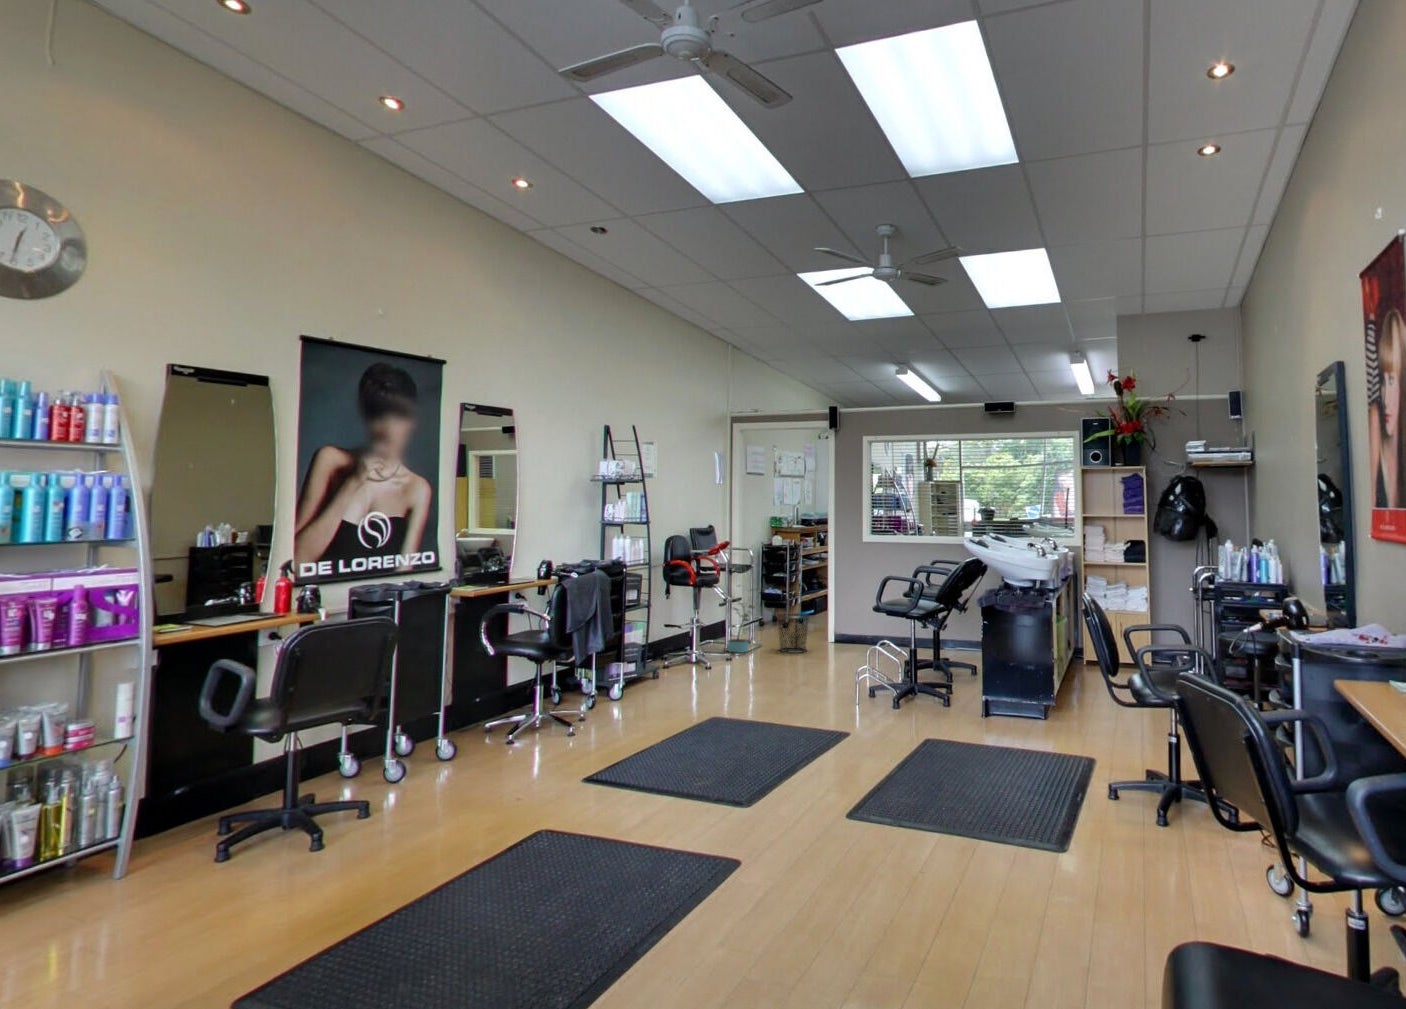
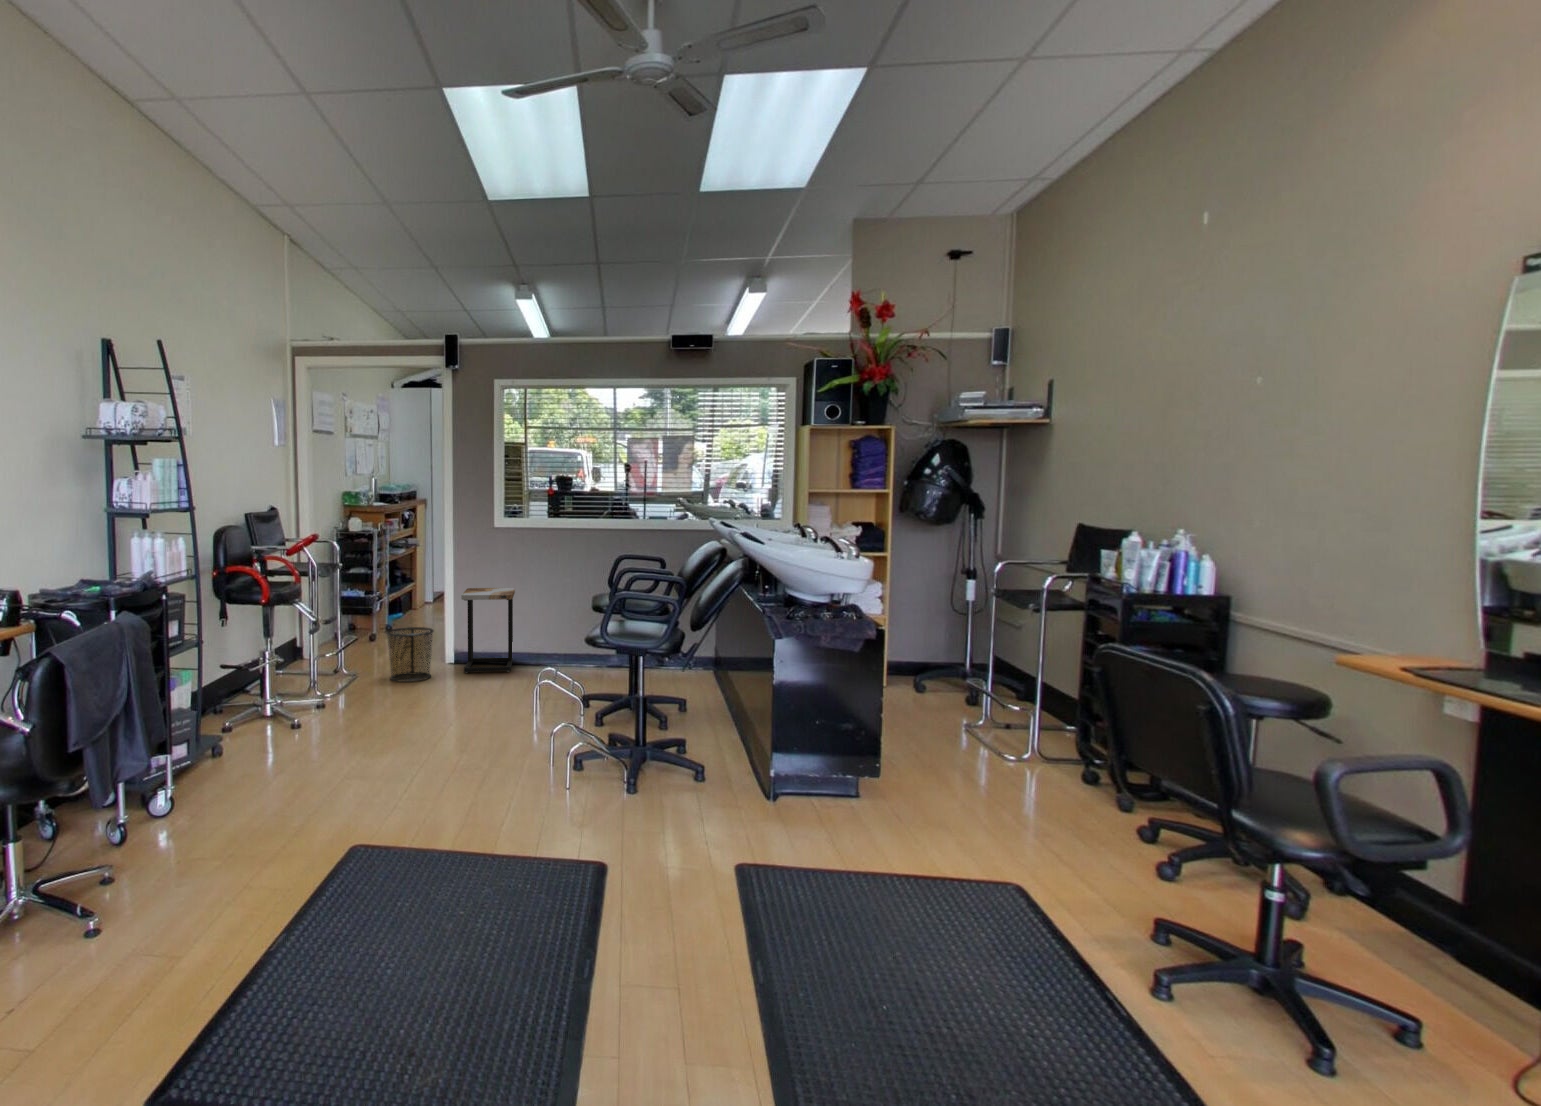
side table: none [829,587,875,653] -> present [461,588,515,673]
potted plant: present [722,592,754,653] -> none [296,593,357,691]

